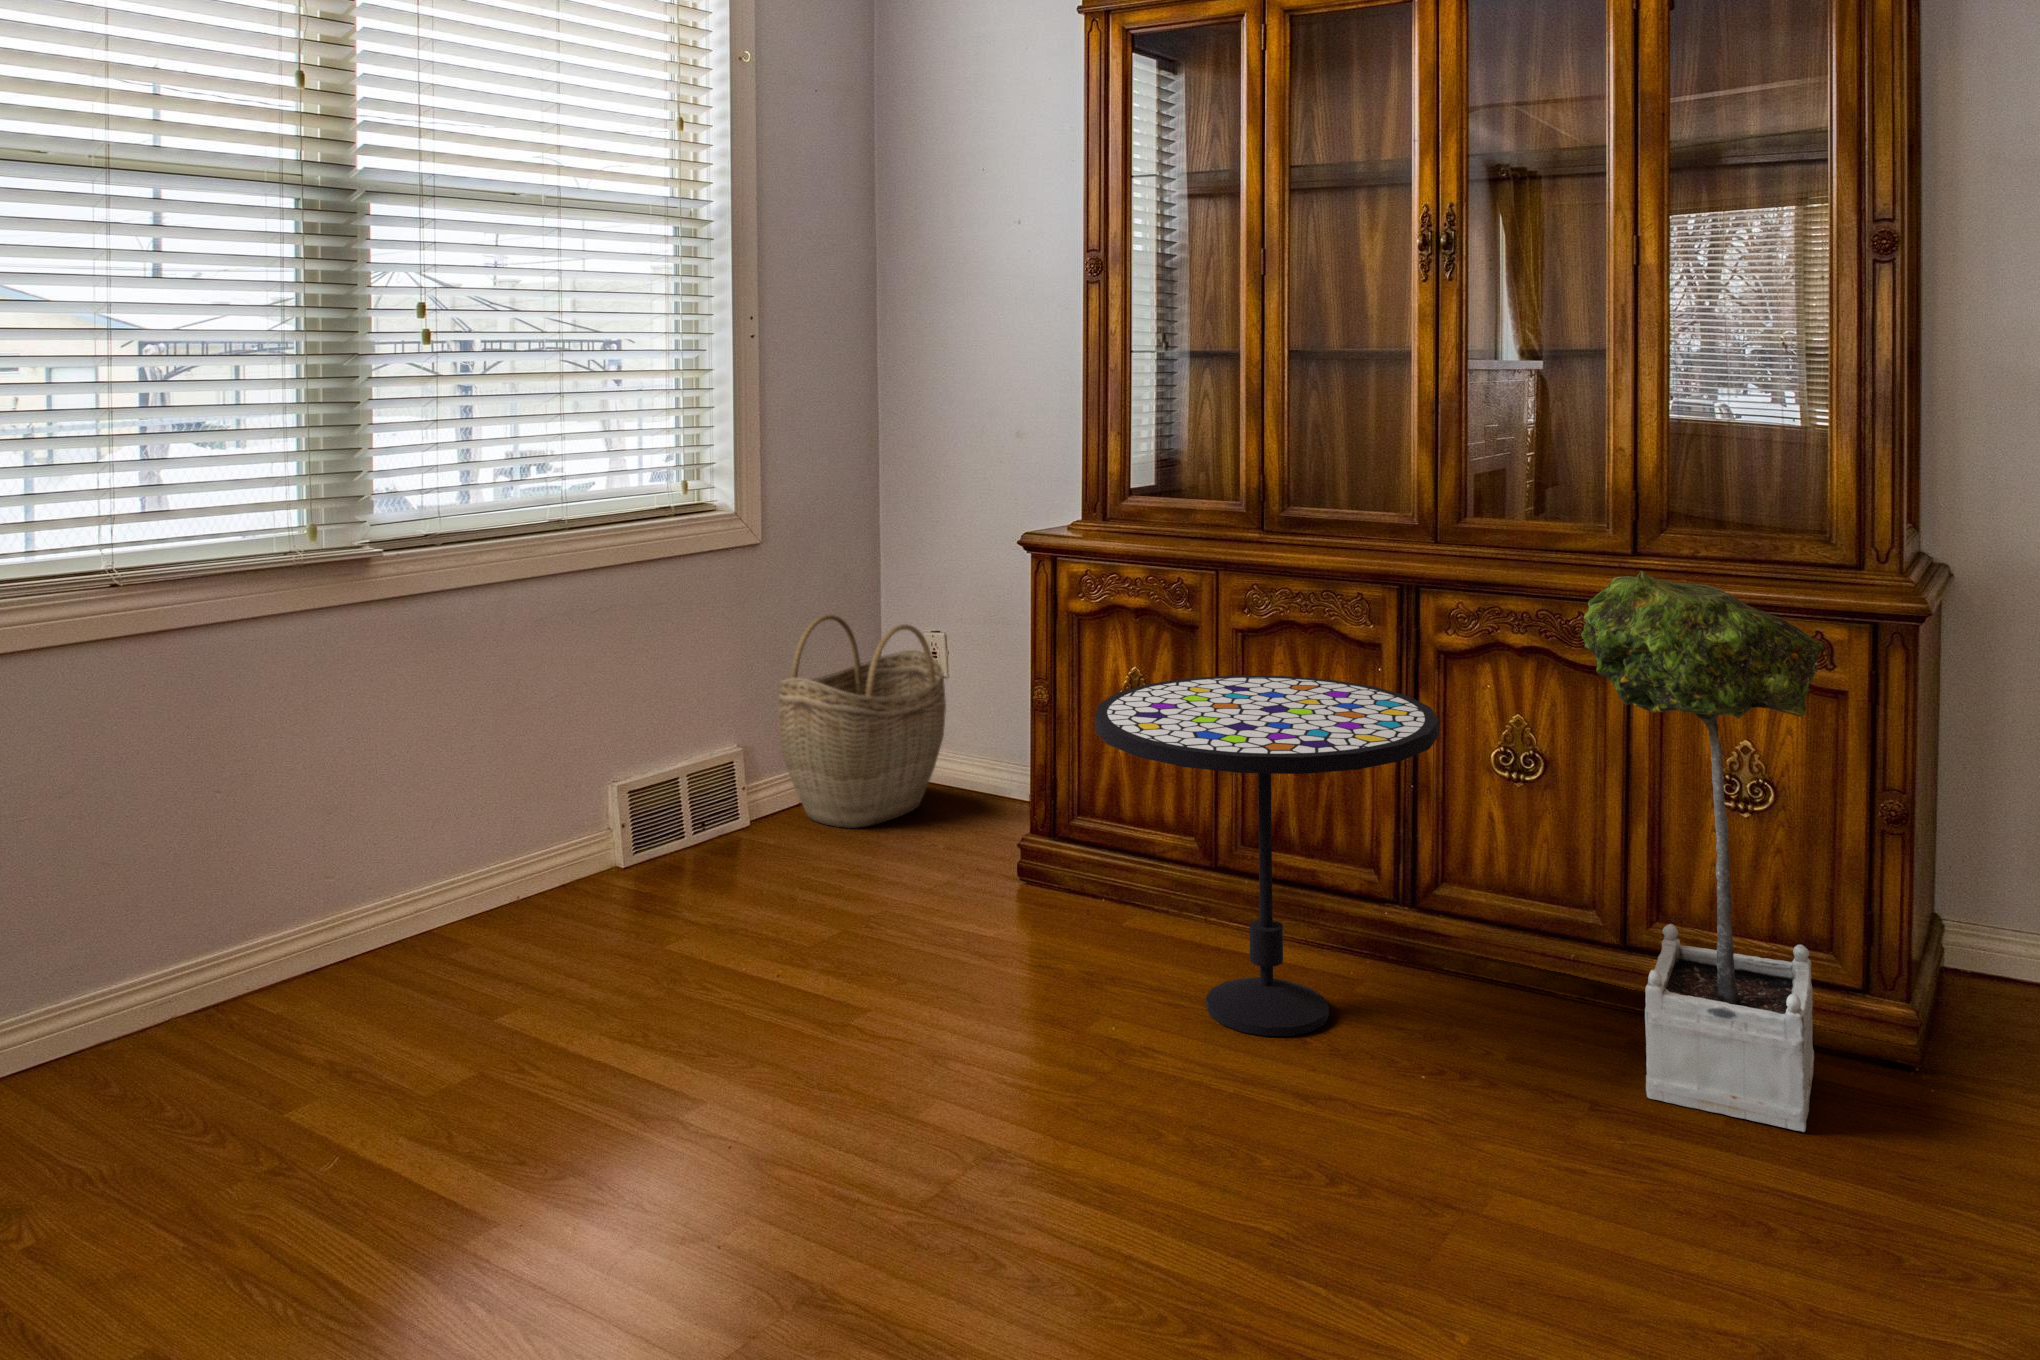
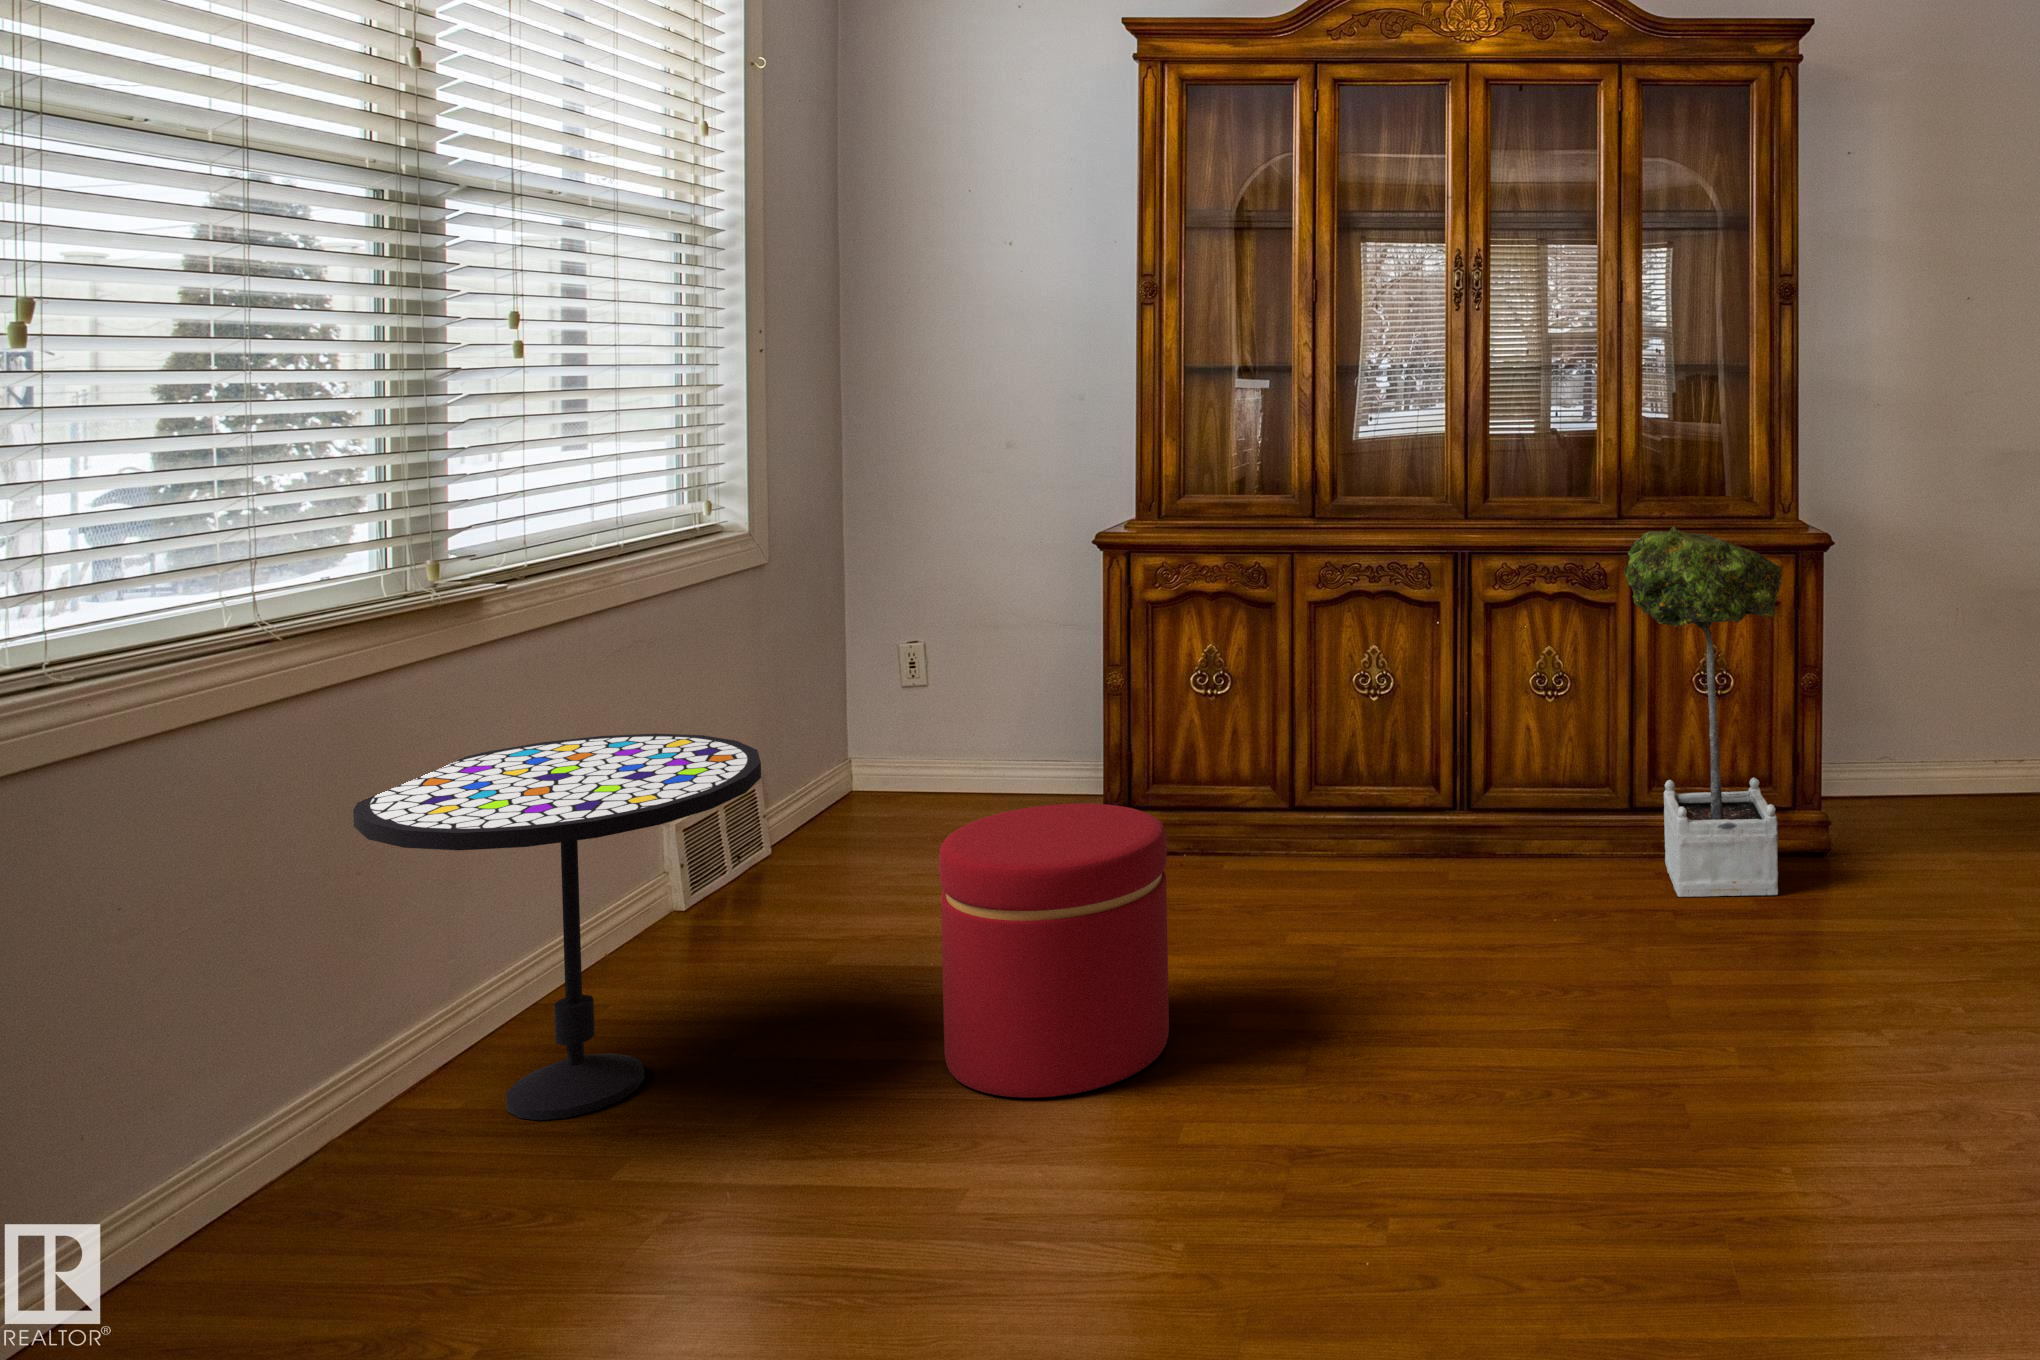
woven basket: present [778,615,946,828] -> none [791,633,953,841]
side table: present [1095,675,1439,1036] -> present [353,734,761,1120]
ottoman: none [593,833,856,1194] -> present [939,804,1169,1098]

